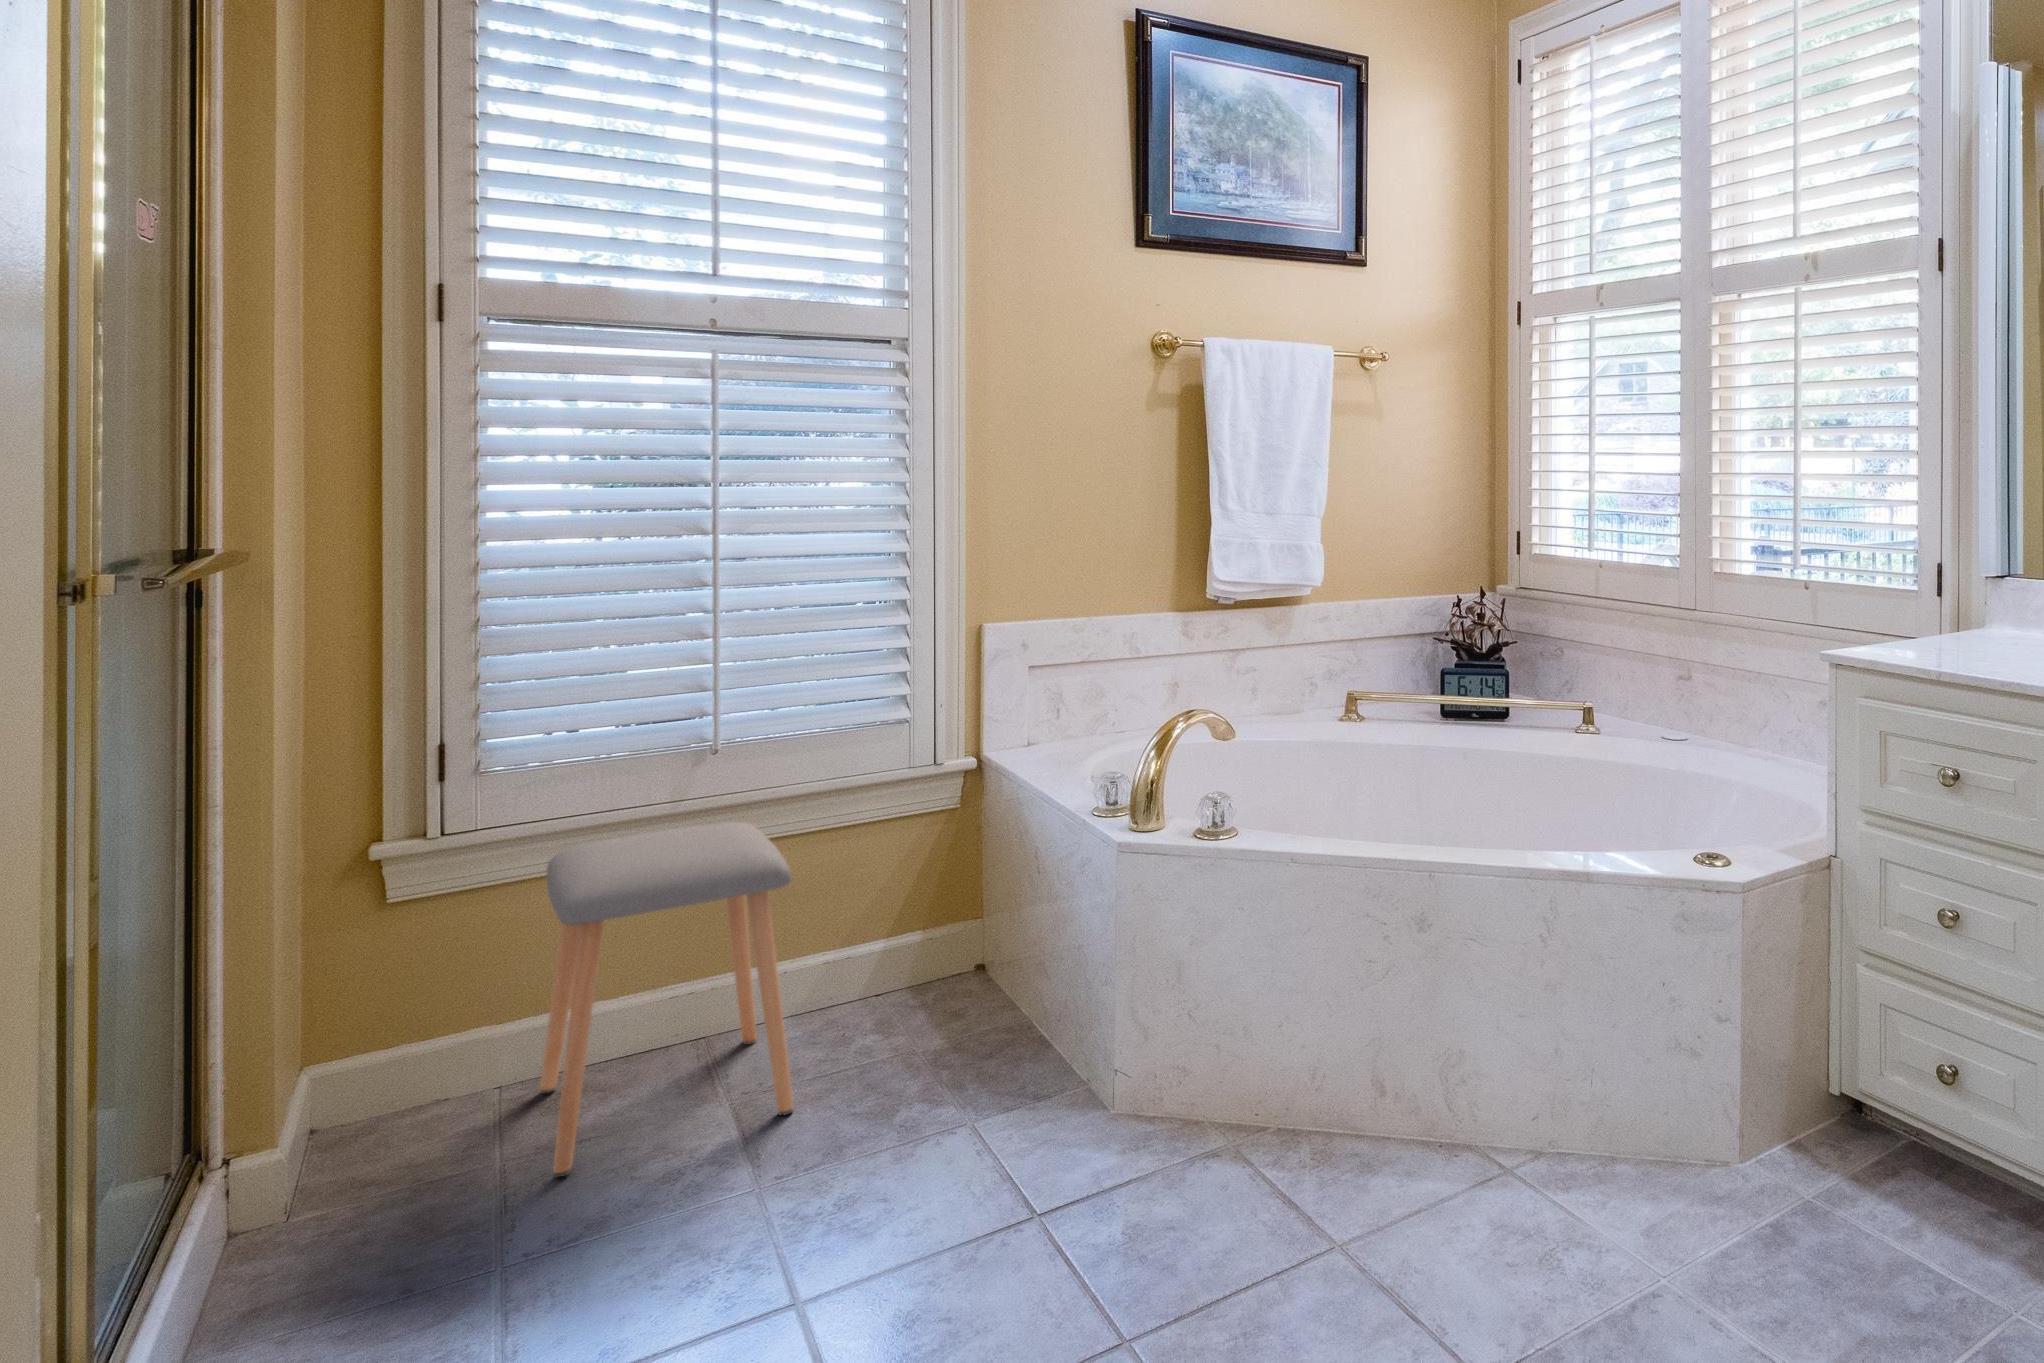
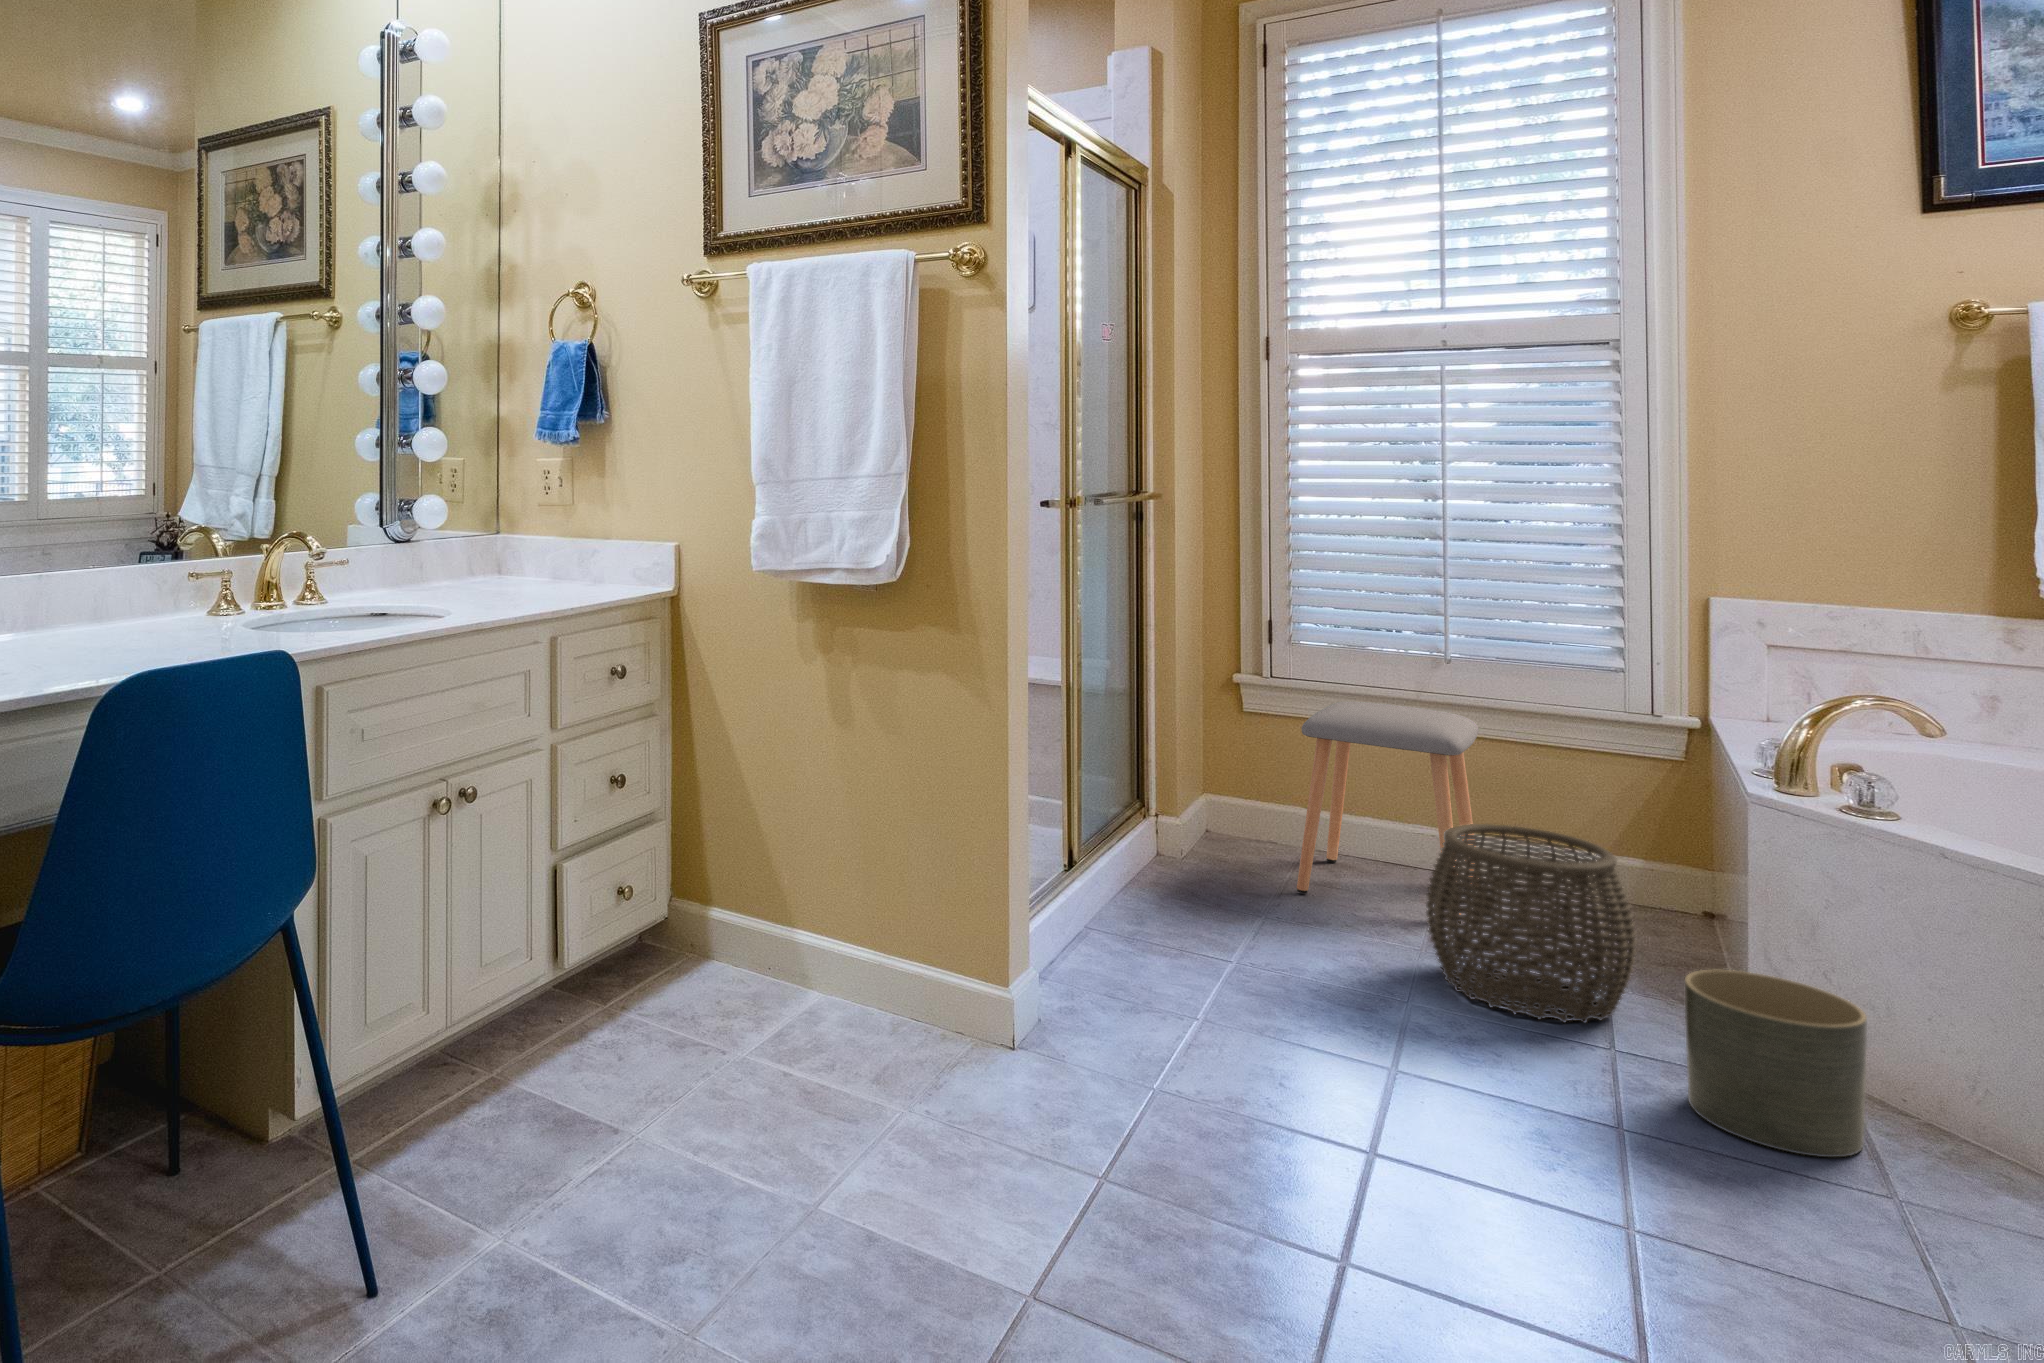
woven basket: none [837,952,1080,1233] -> present [1426,824,1637,1023]
planter: none [1206,1039,1356,1252] -> present [1685,970,1867,1157]

